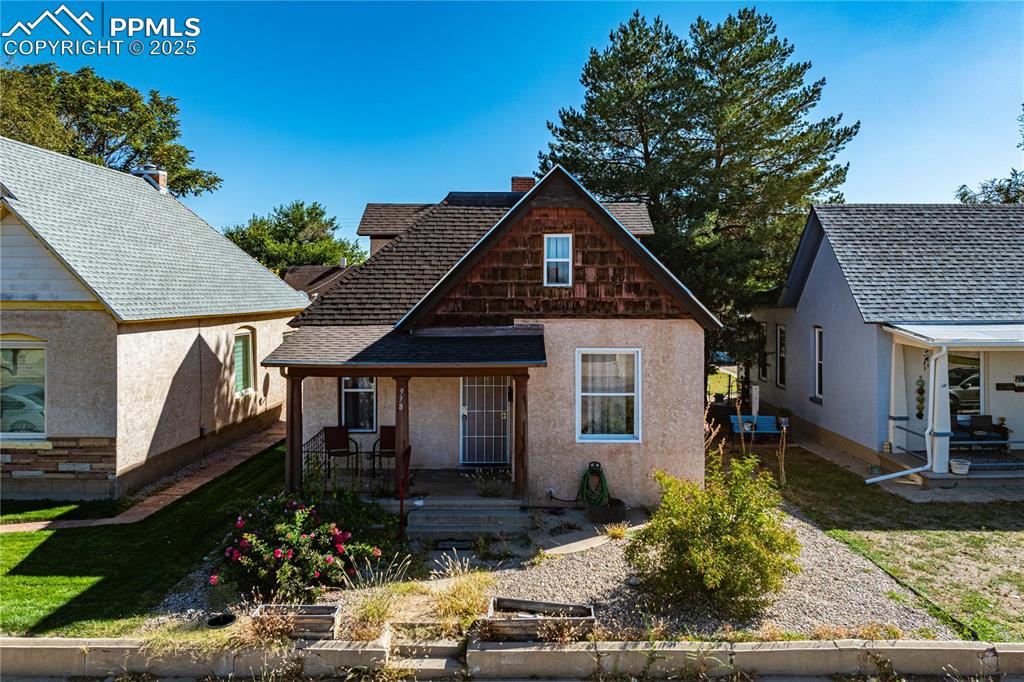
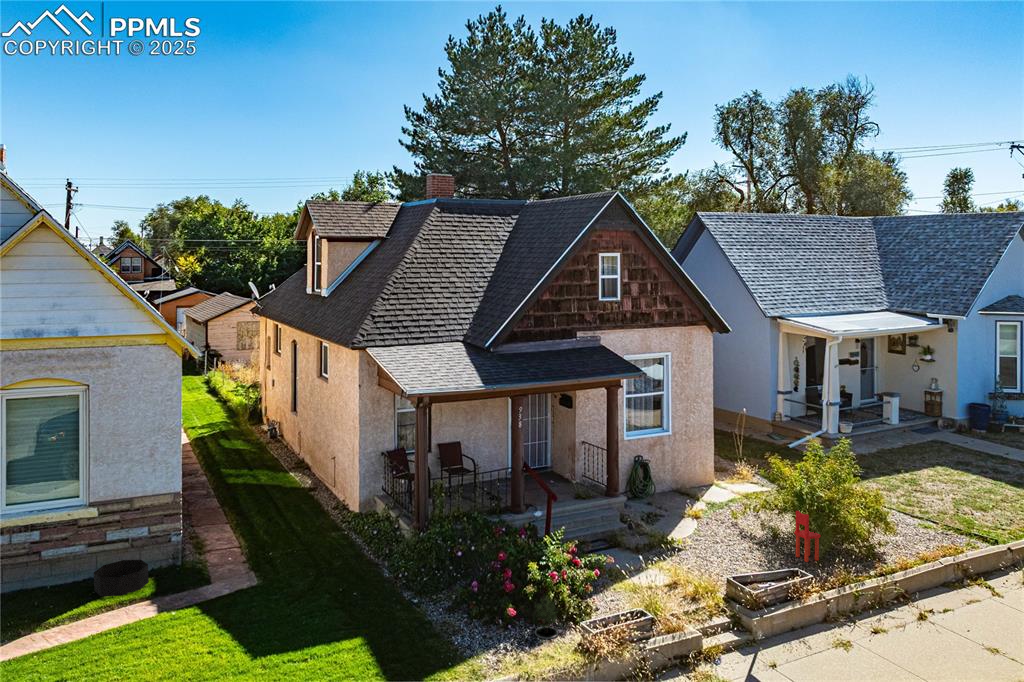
basket: present [585,497,625,524] -> present [94,560,149,596]
chair: none [659,539,688,617] -> present [794,511,821,562]

